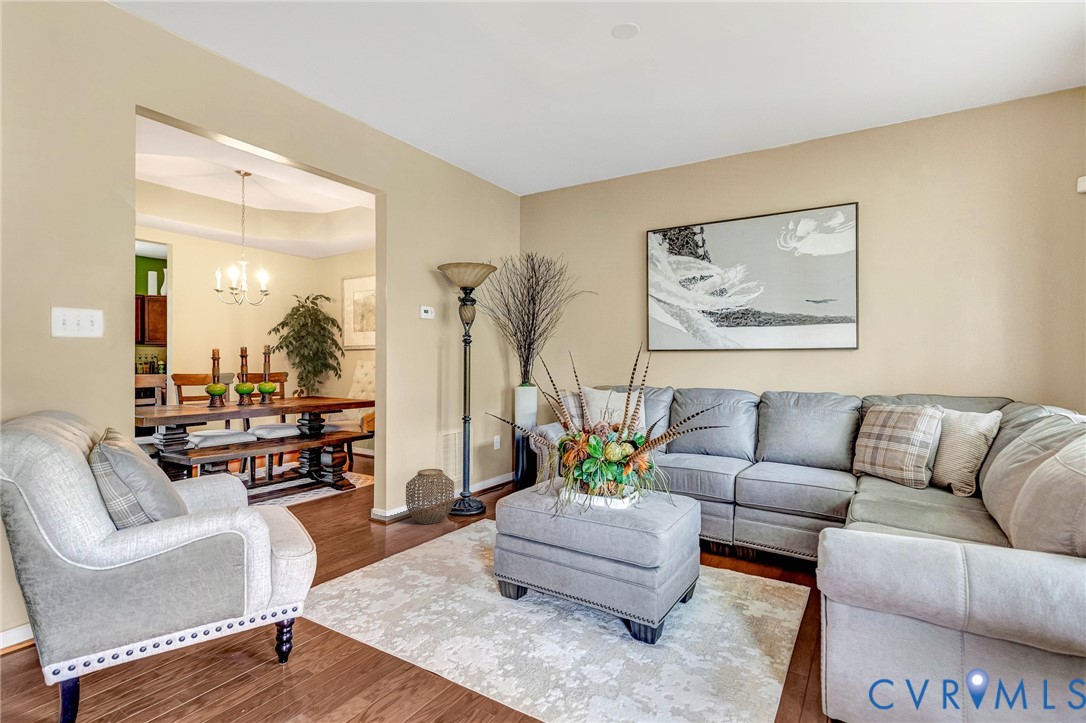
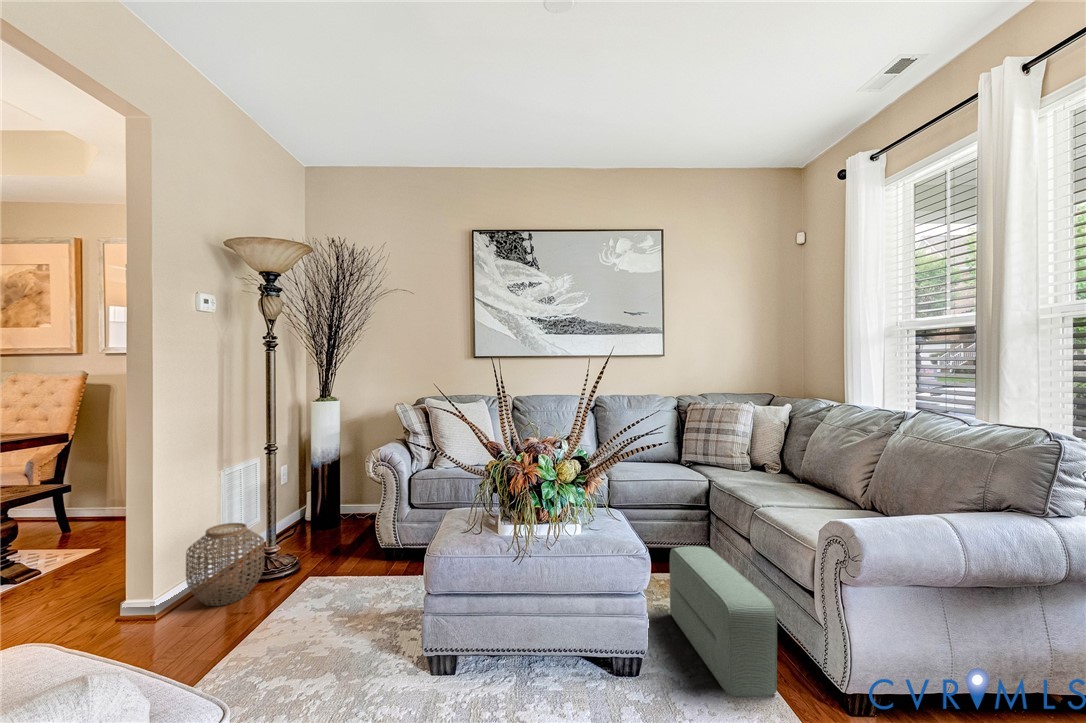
pouf: none [716,546,784,696] -> present [670,546,777,697]

